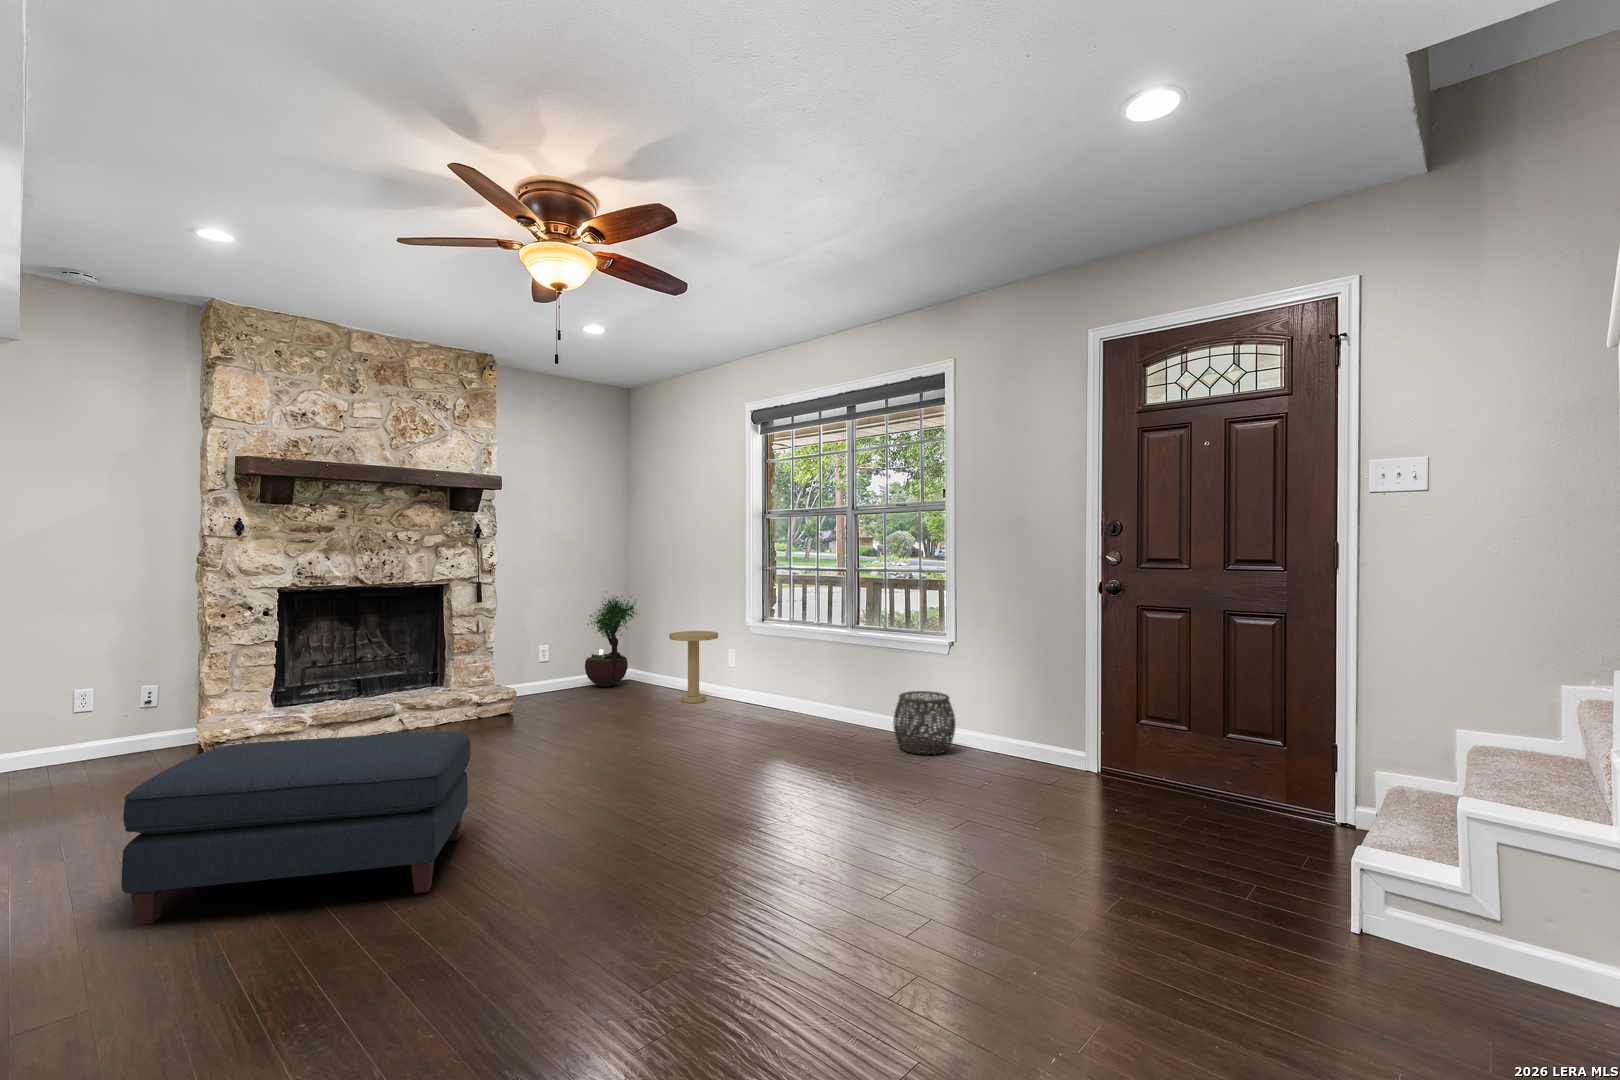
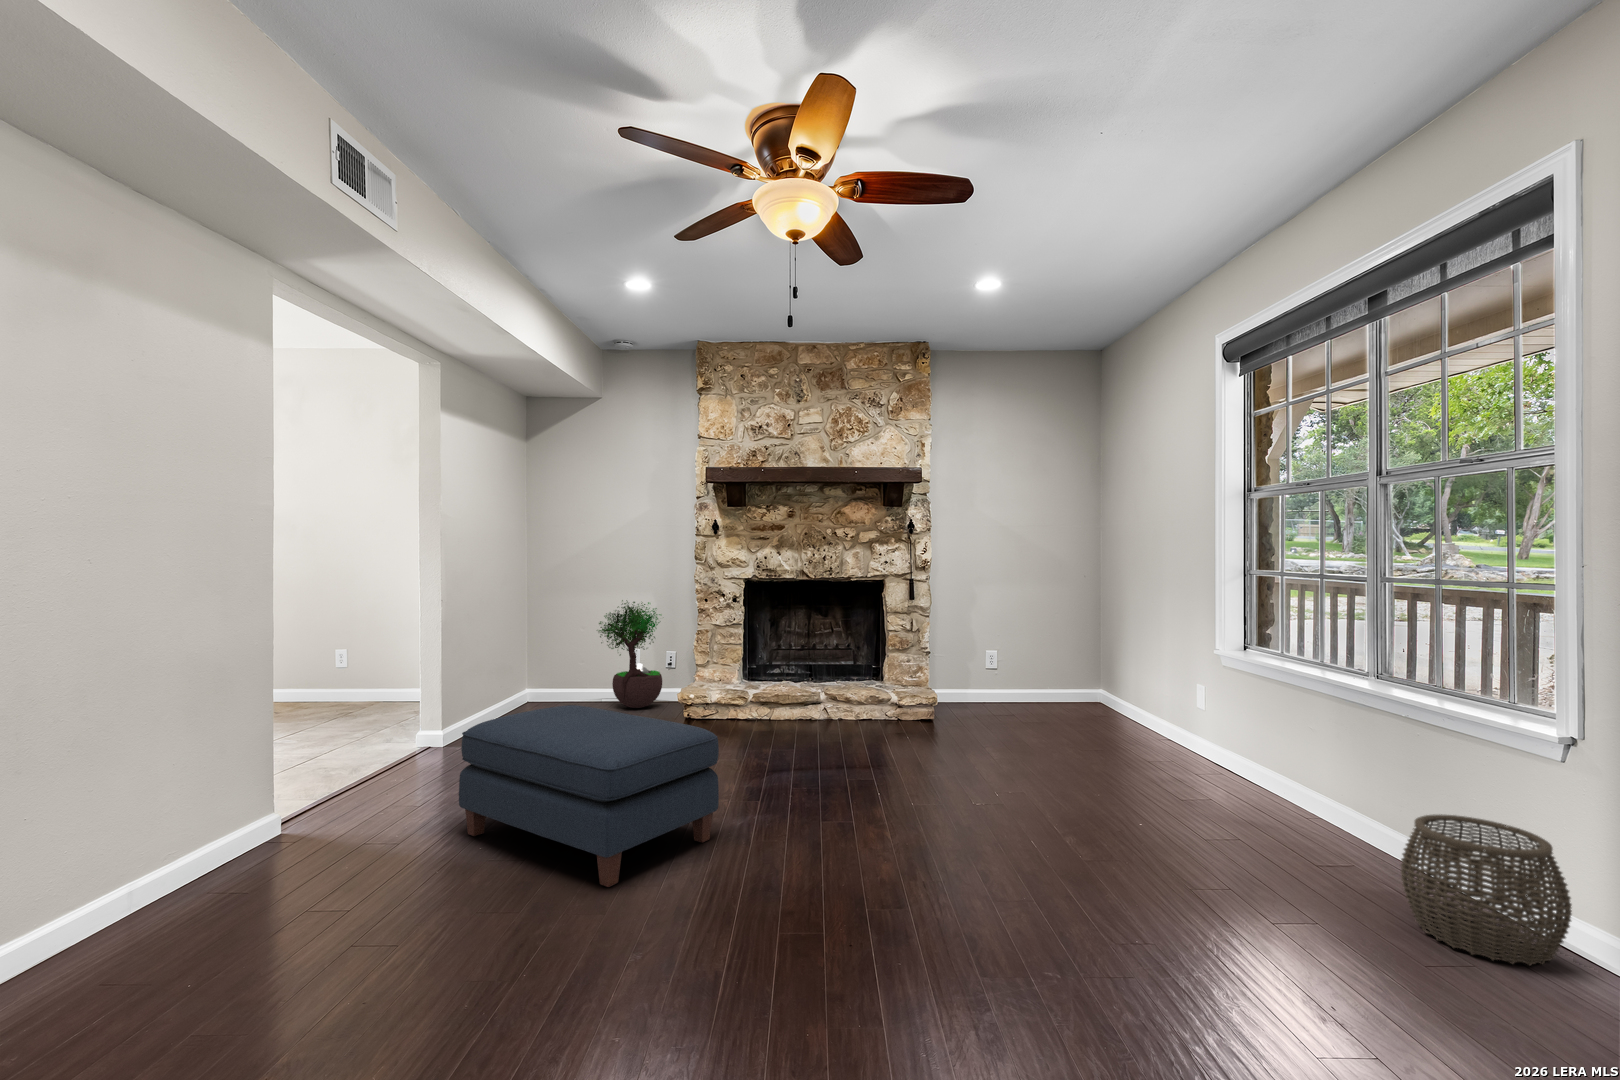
potted tree: present [585,595,637,687] -> present [598,600,662,708]
side table: present [669,631,718,703] -> none [1114,653,1185,753]

